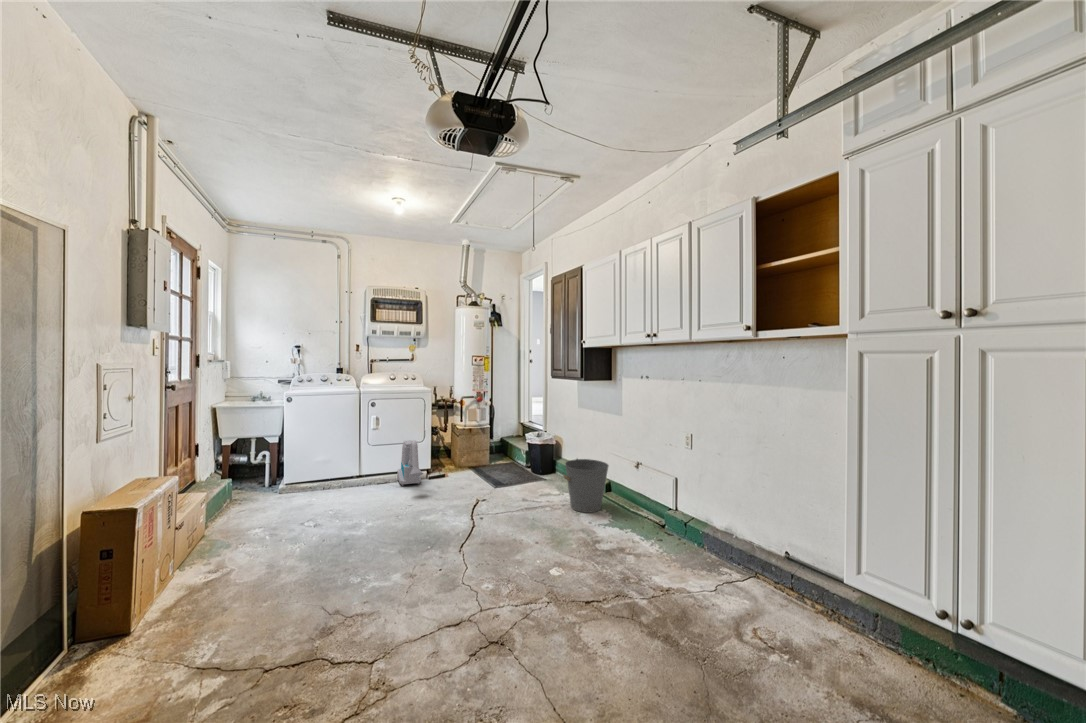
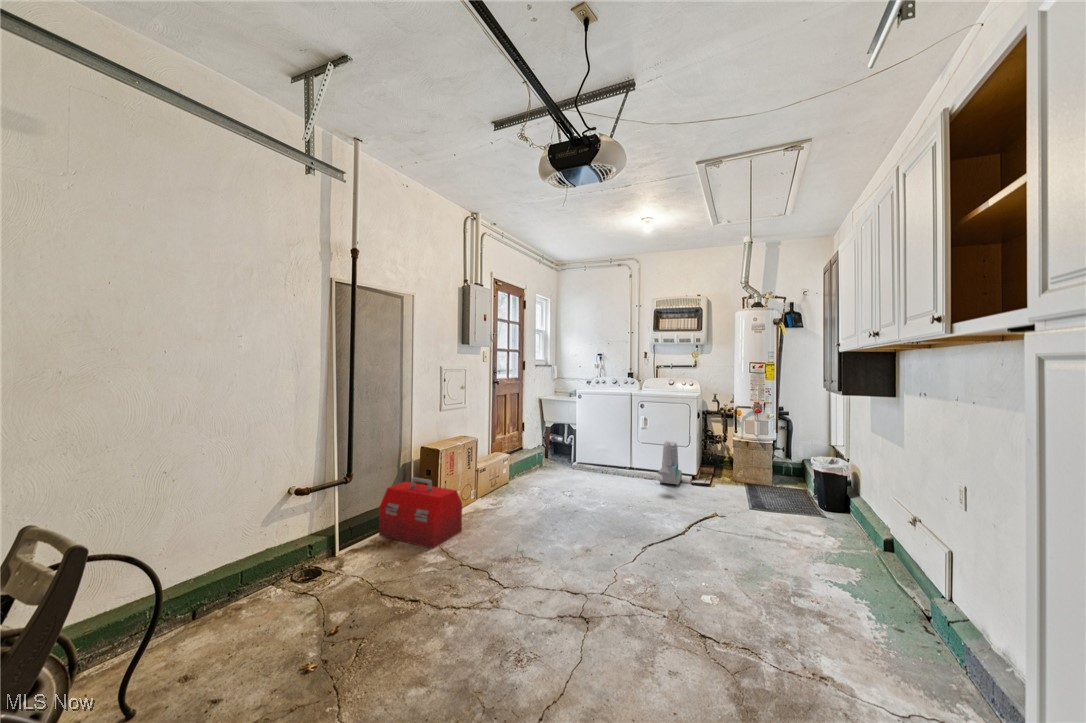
bucket: present [563,459,609,513] -> none [817,492,894,571]
toolbox: none [8,566,201,714] -> present [379,478,462,549]

